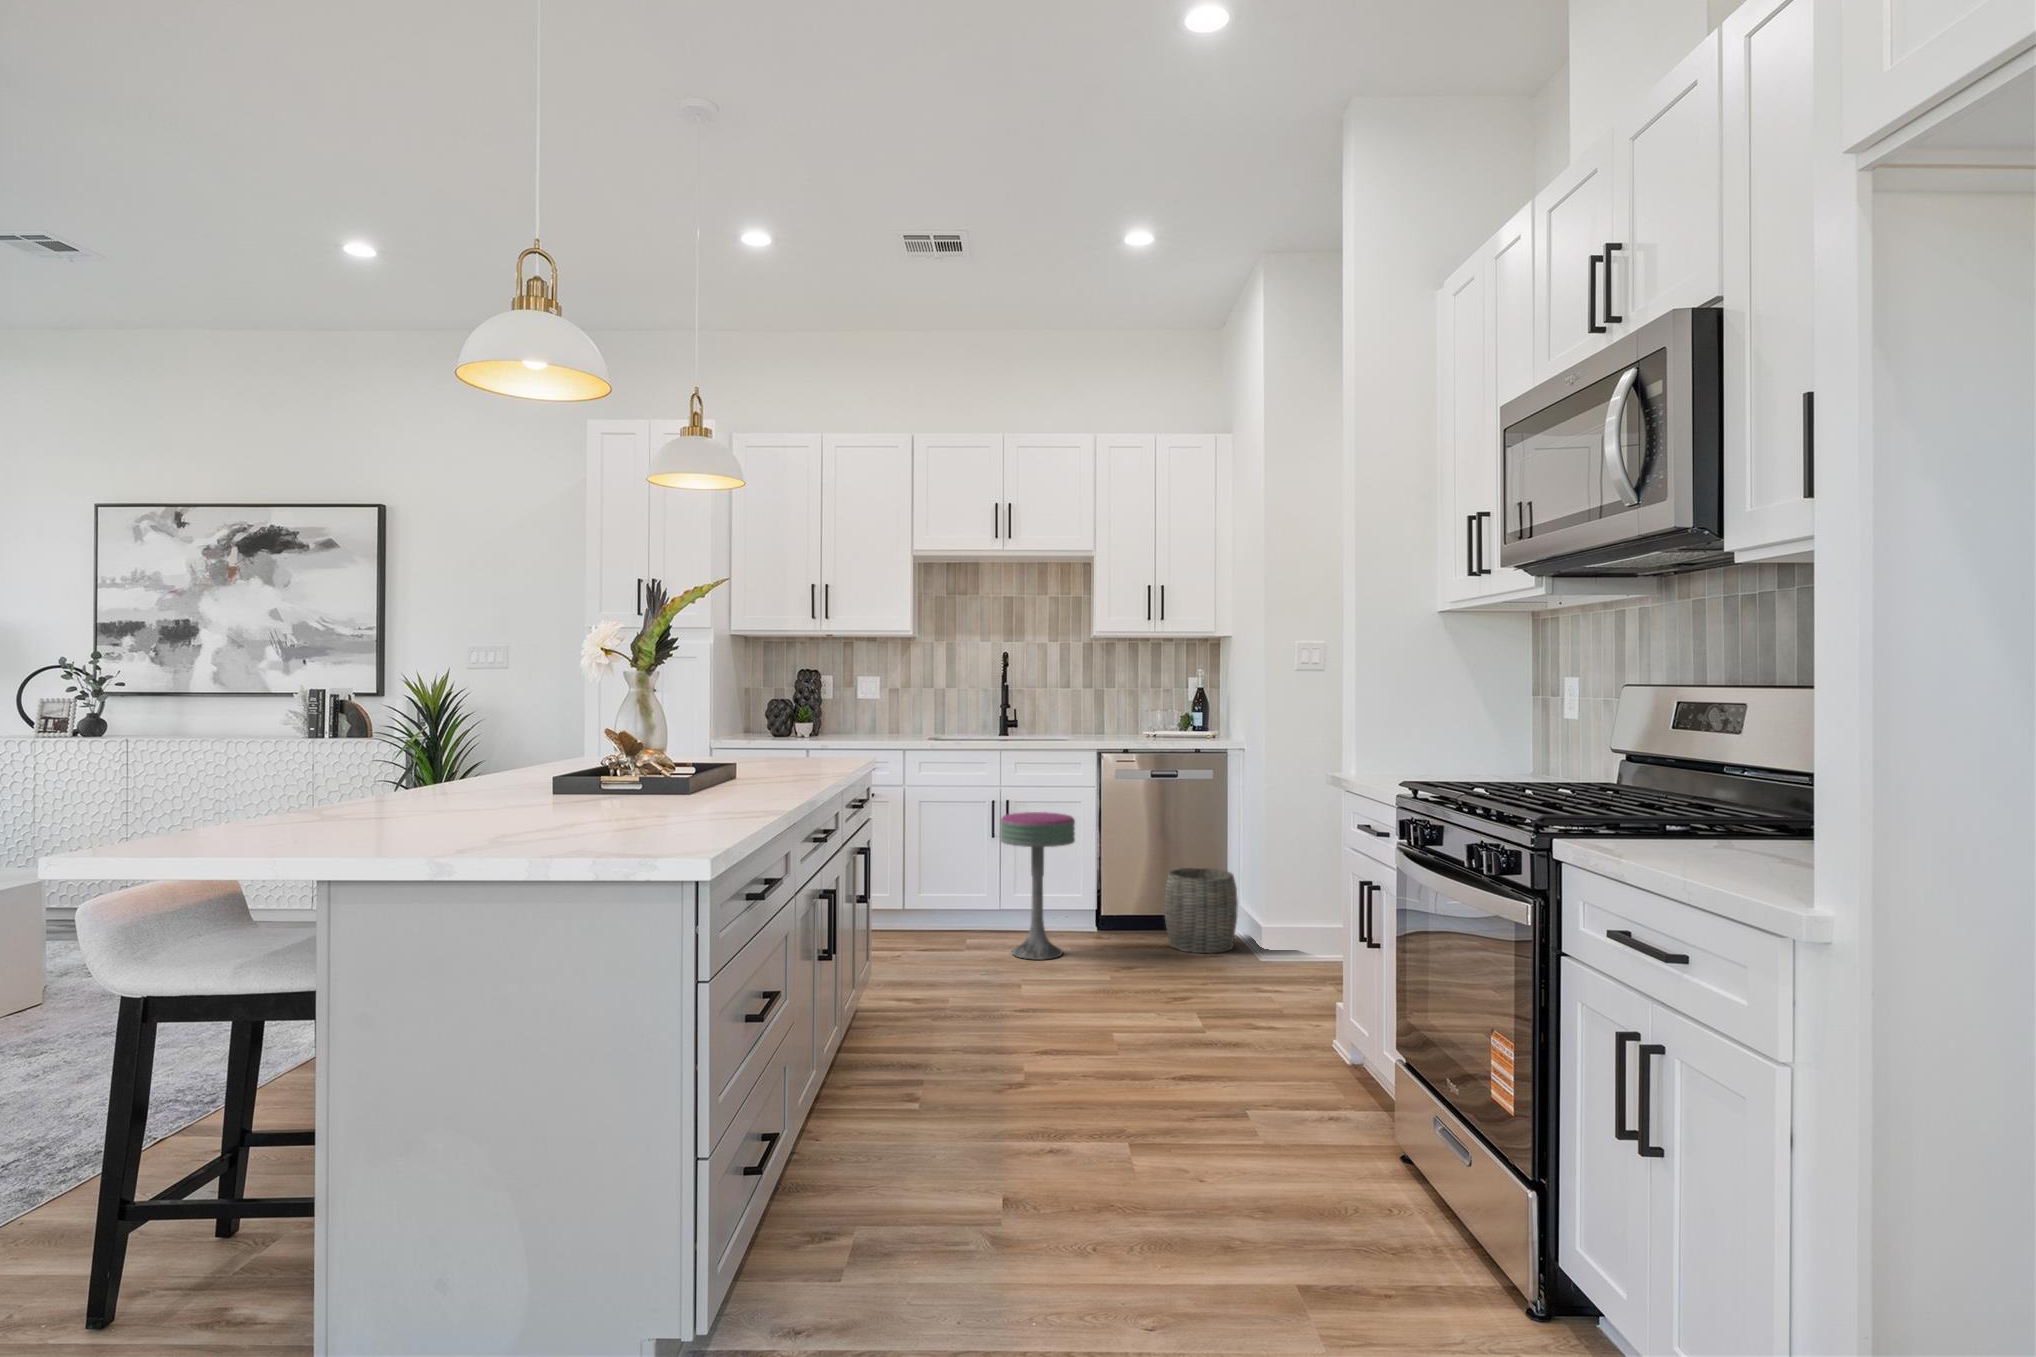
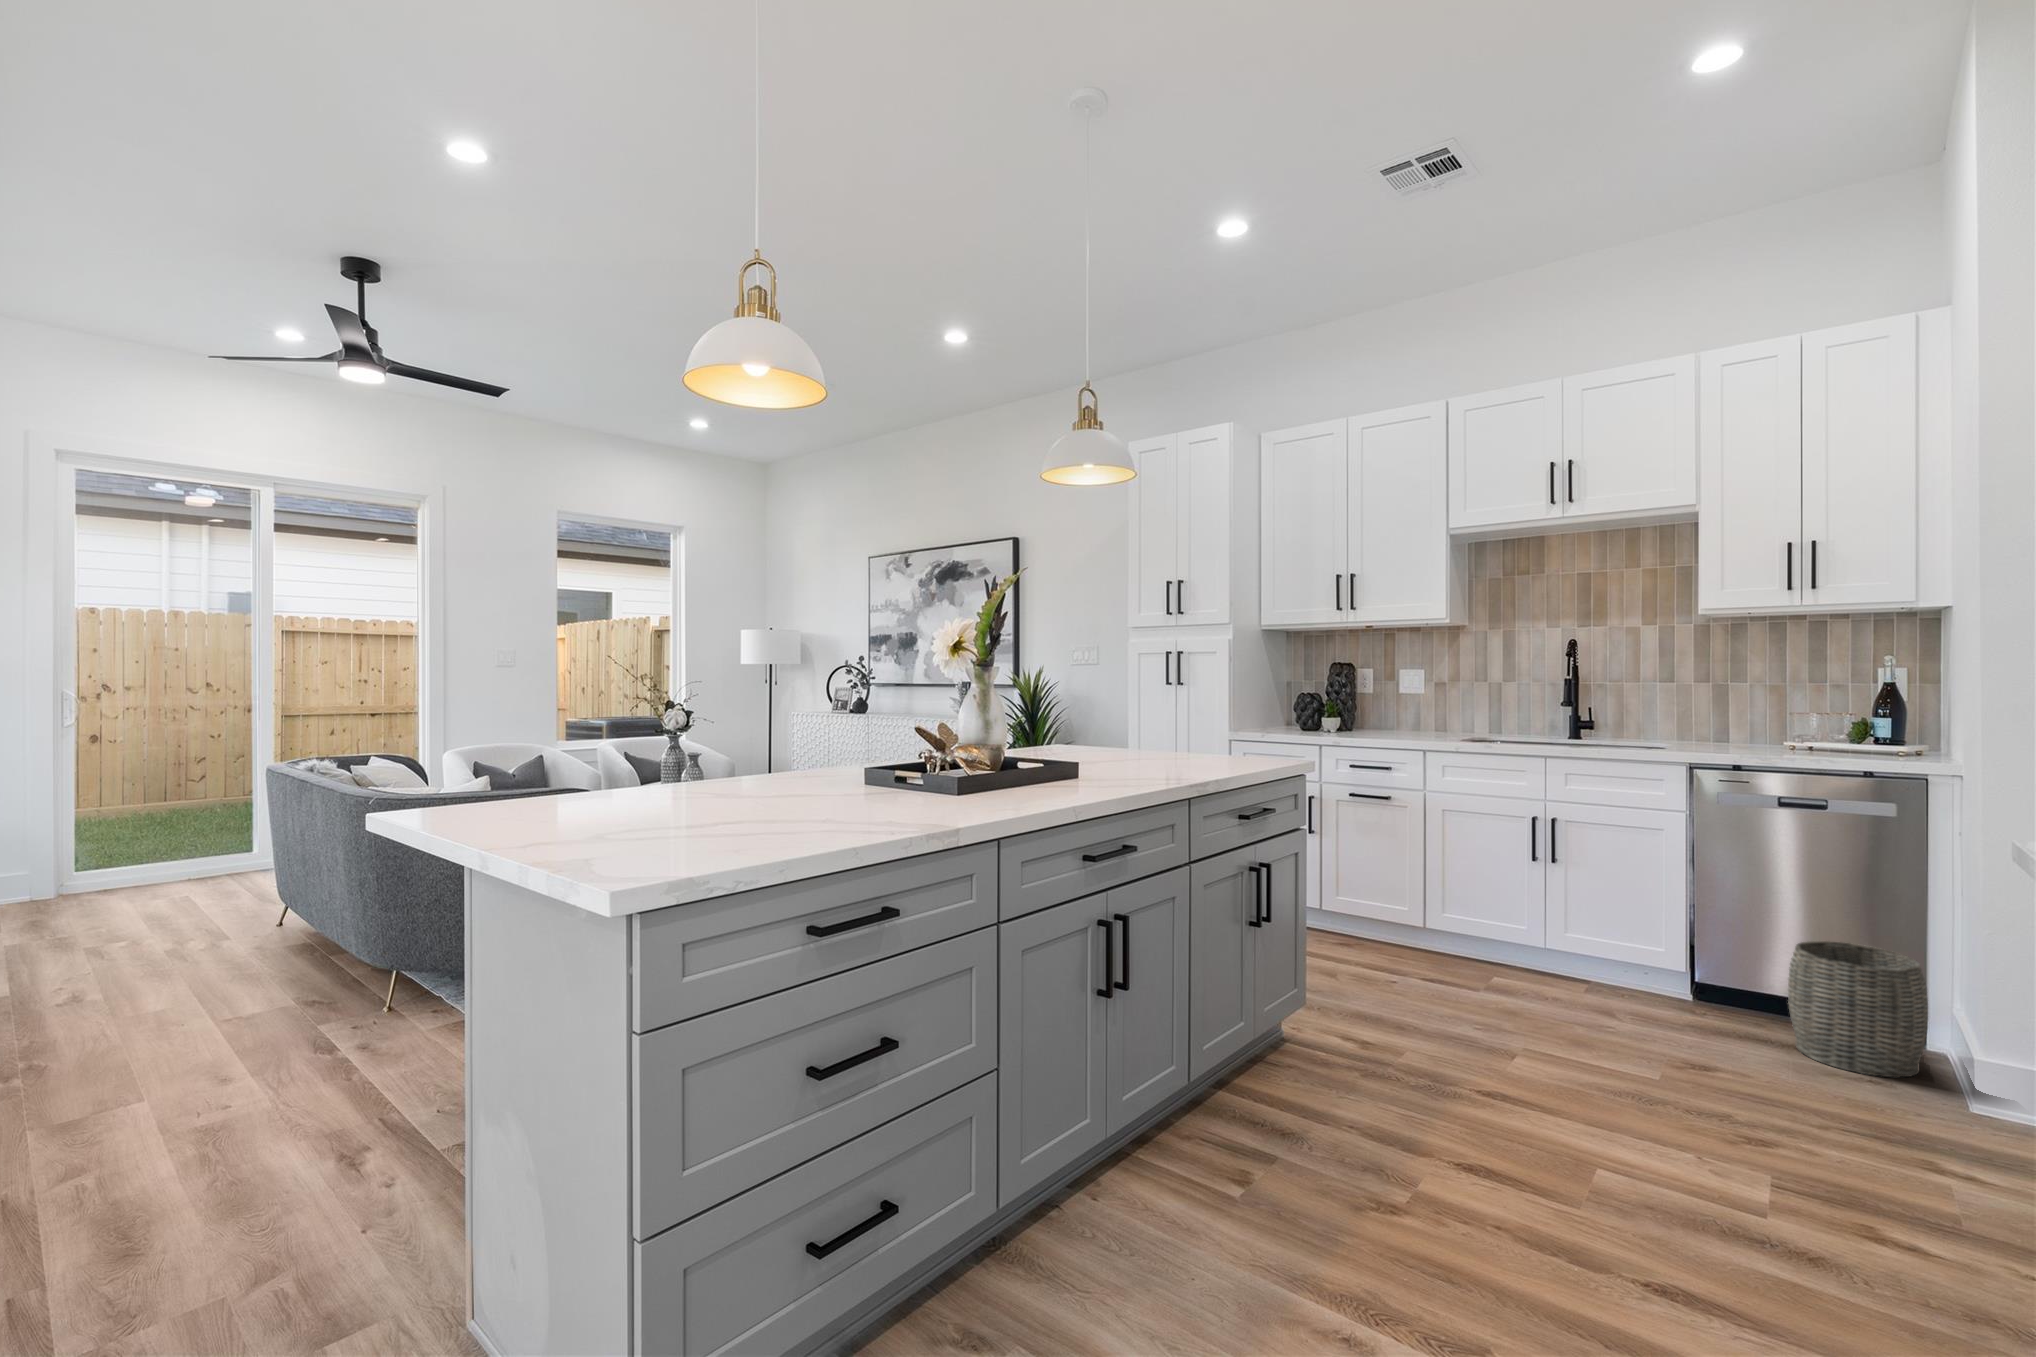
bar stool: present [1000,812,1075,960] -> none [1521,838,1629,1026]

